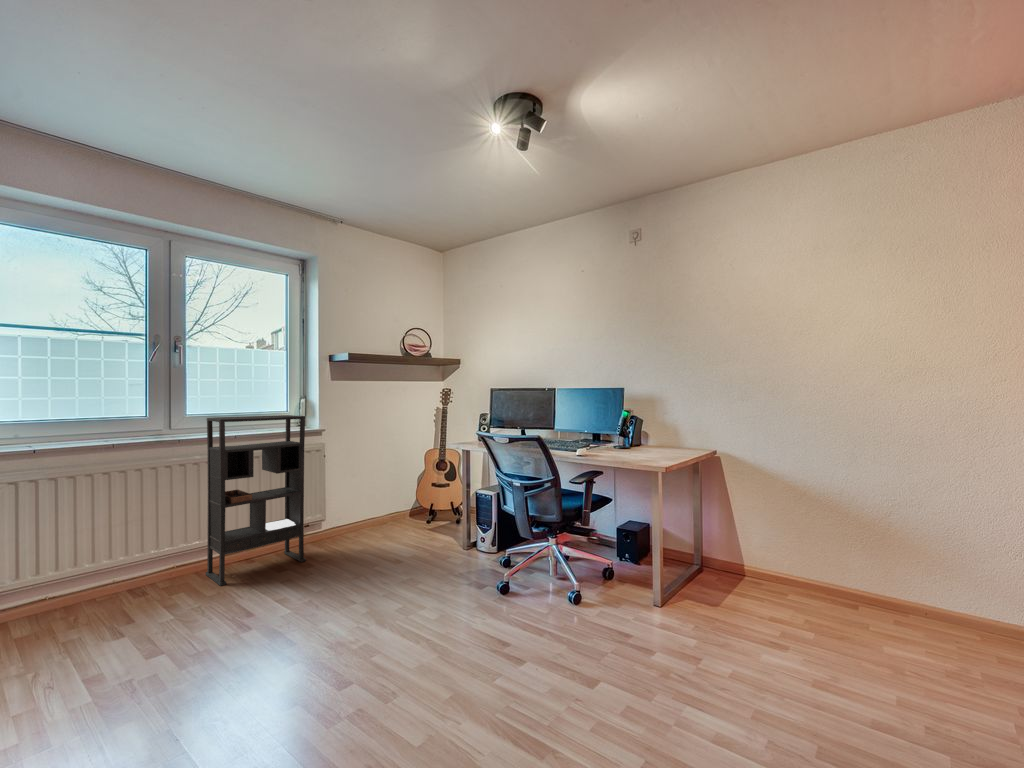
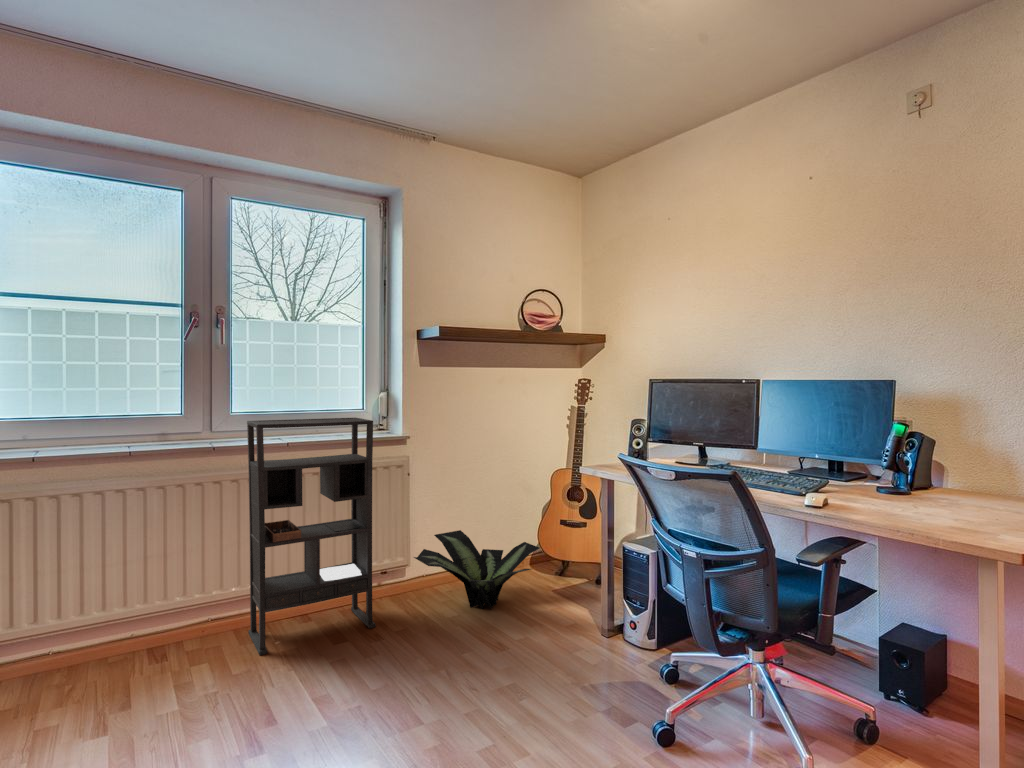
potted plant: none [332,494,420,544] -> present [414,530,539,609]

